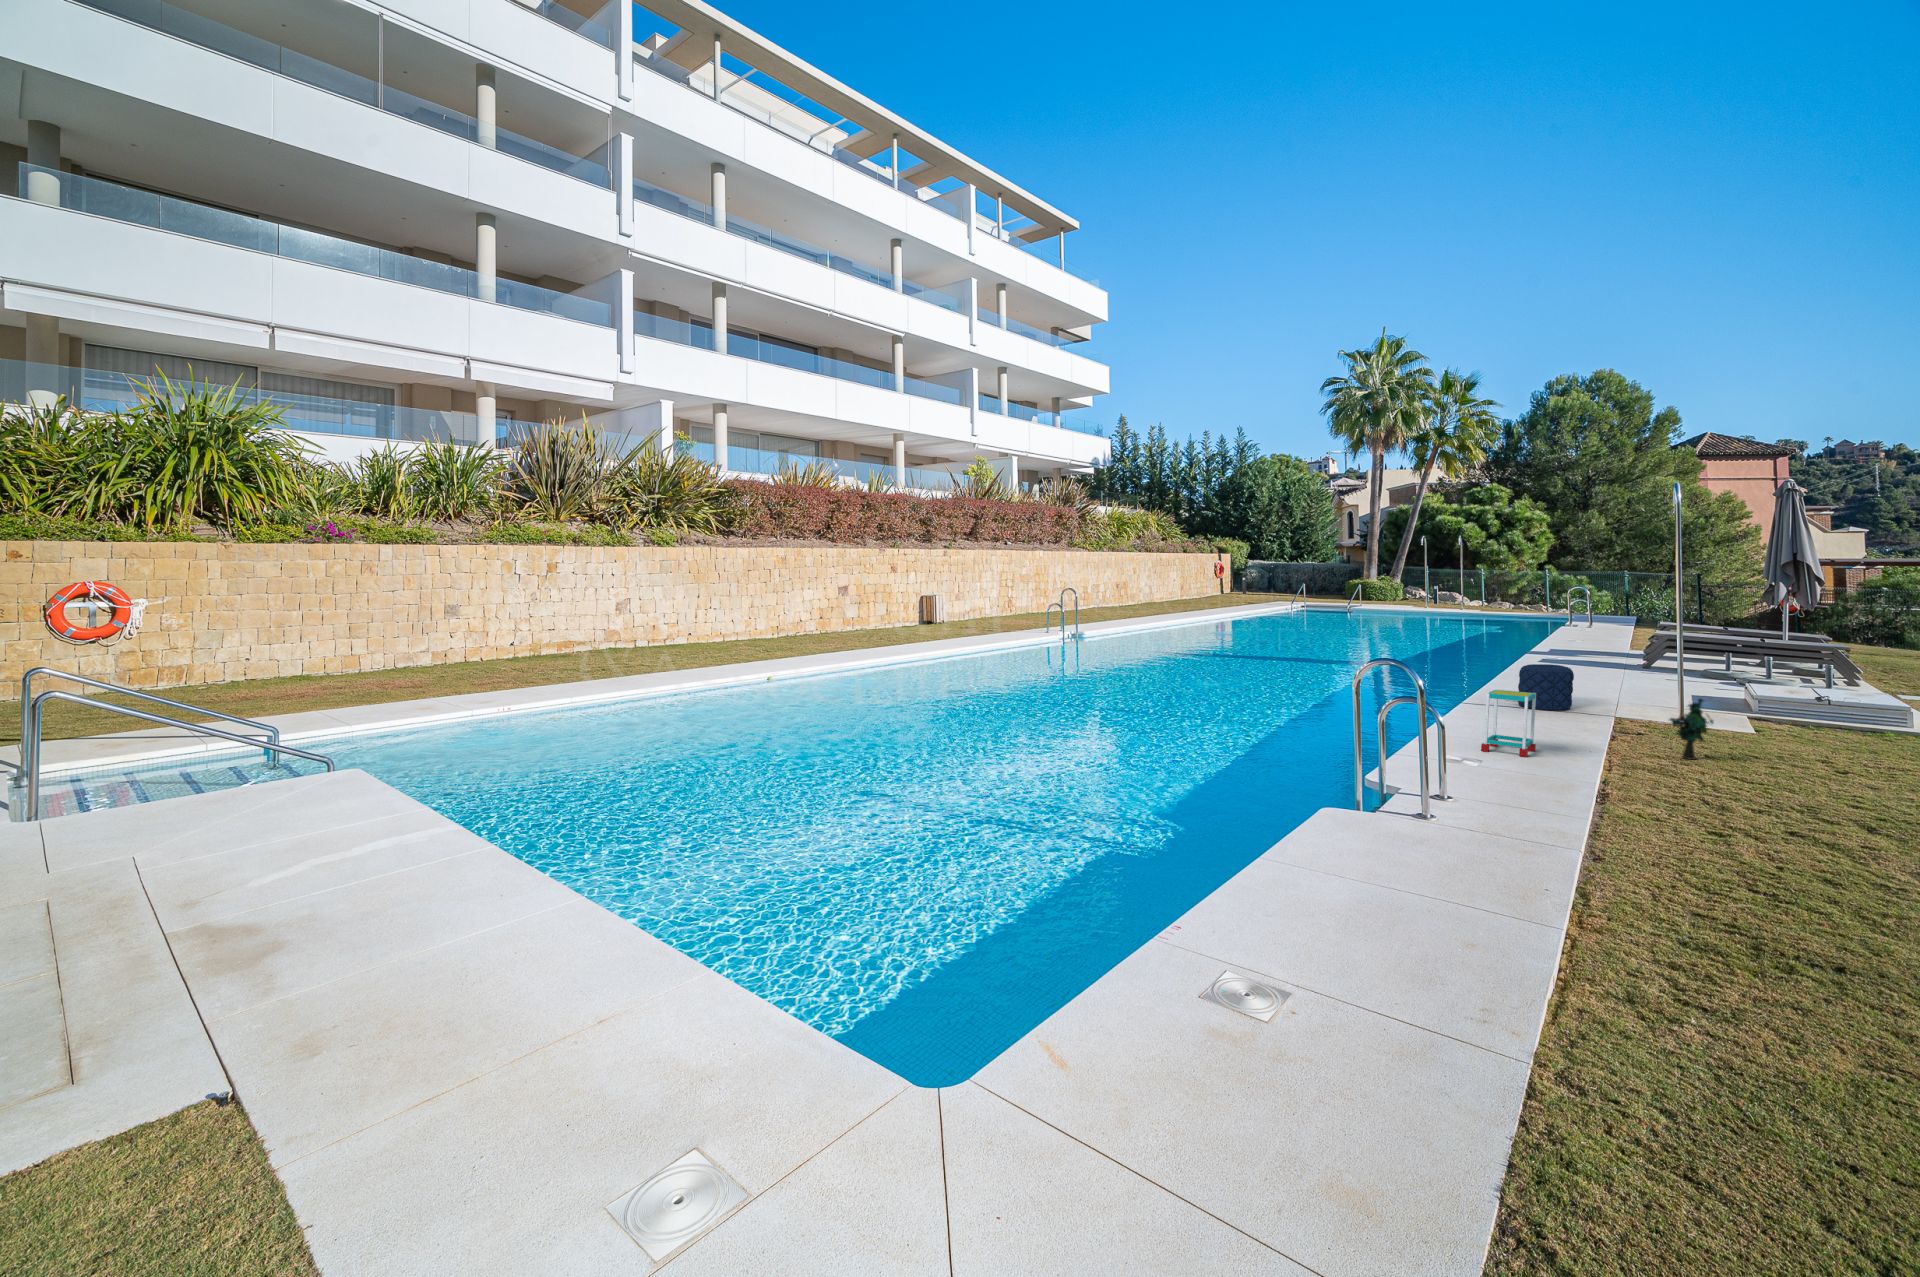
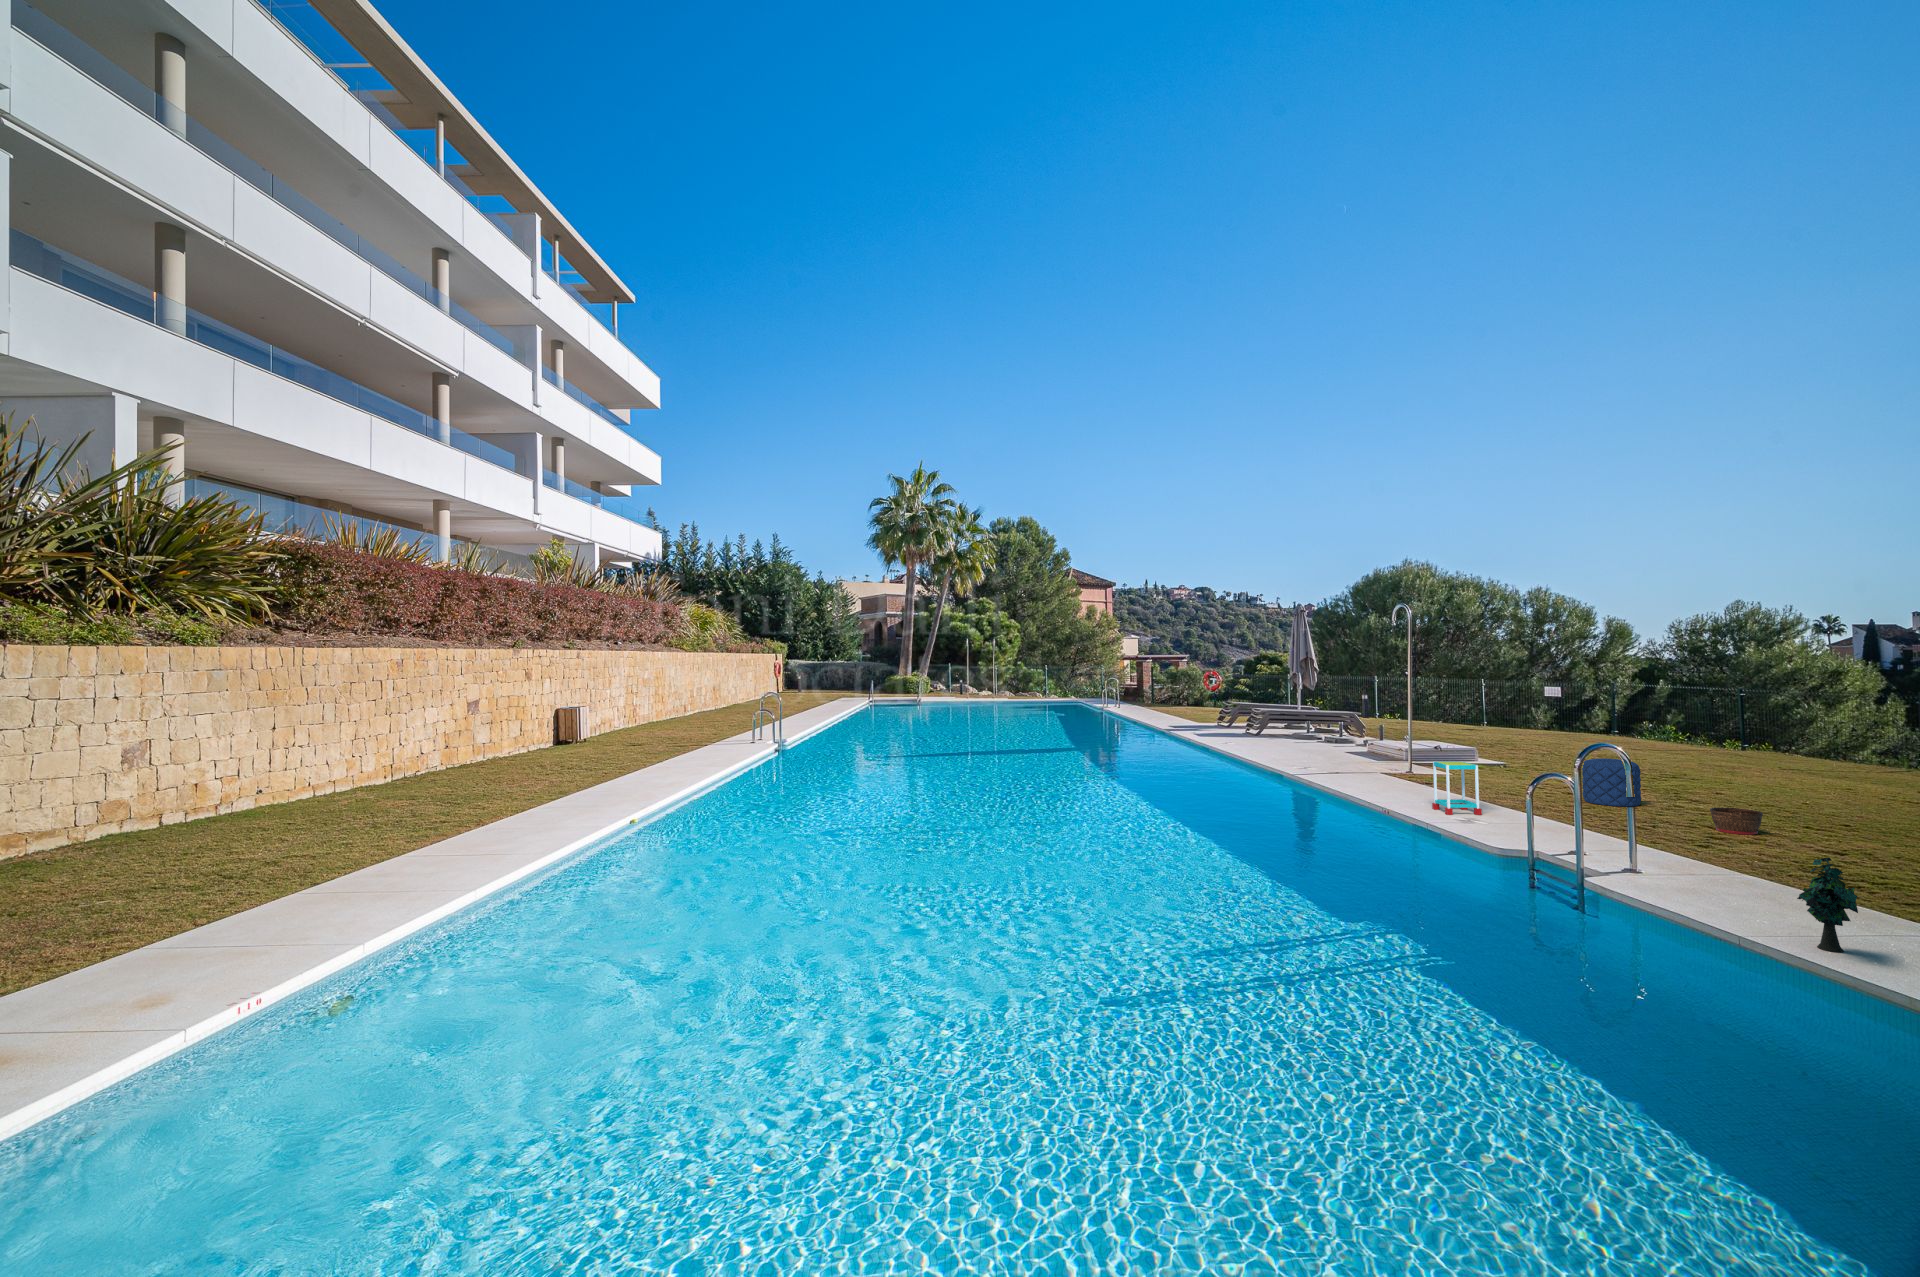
pouf: present [1518,664,1574,710] -> present [1582,758,1641,807]
decorative plant: present [1670,699,1713,760] -> present [1797,857,1858,952]
basket: none [1809,786,1890,830] -> present [1710,807,1763,835]

